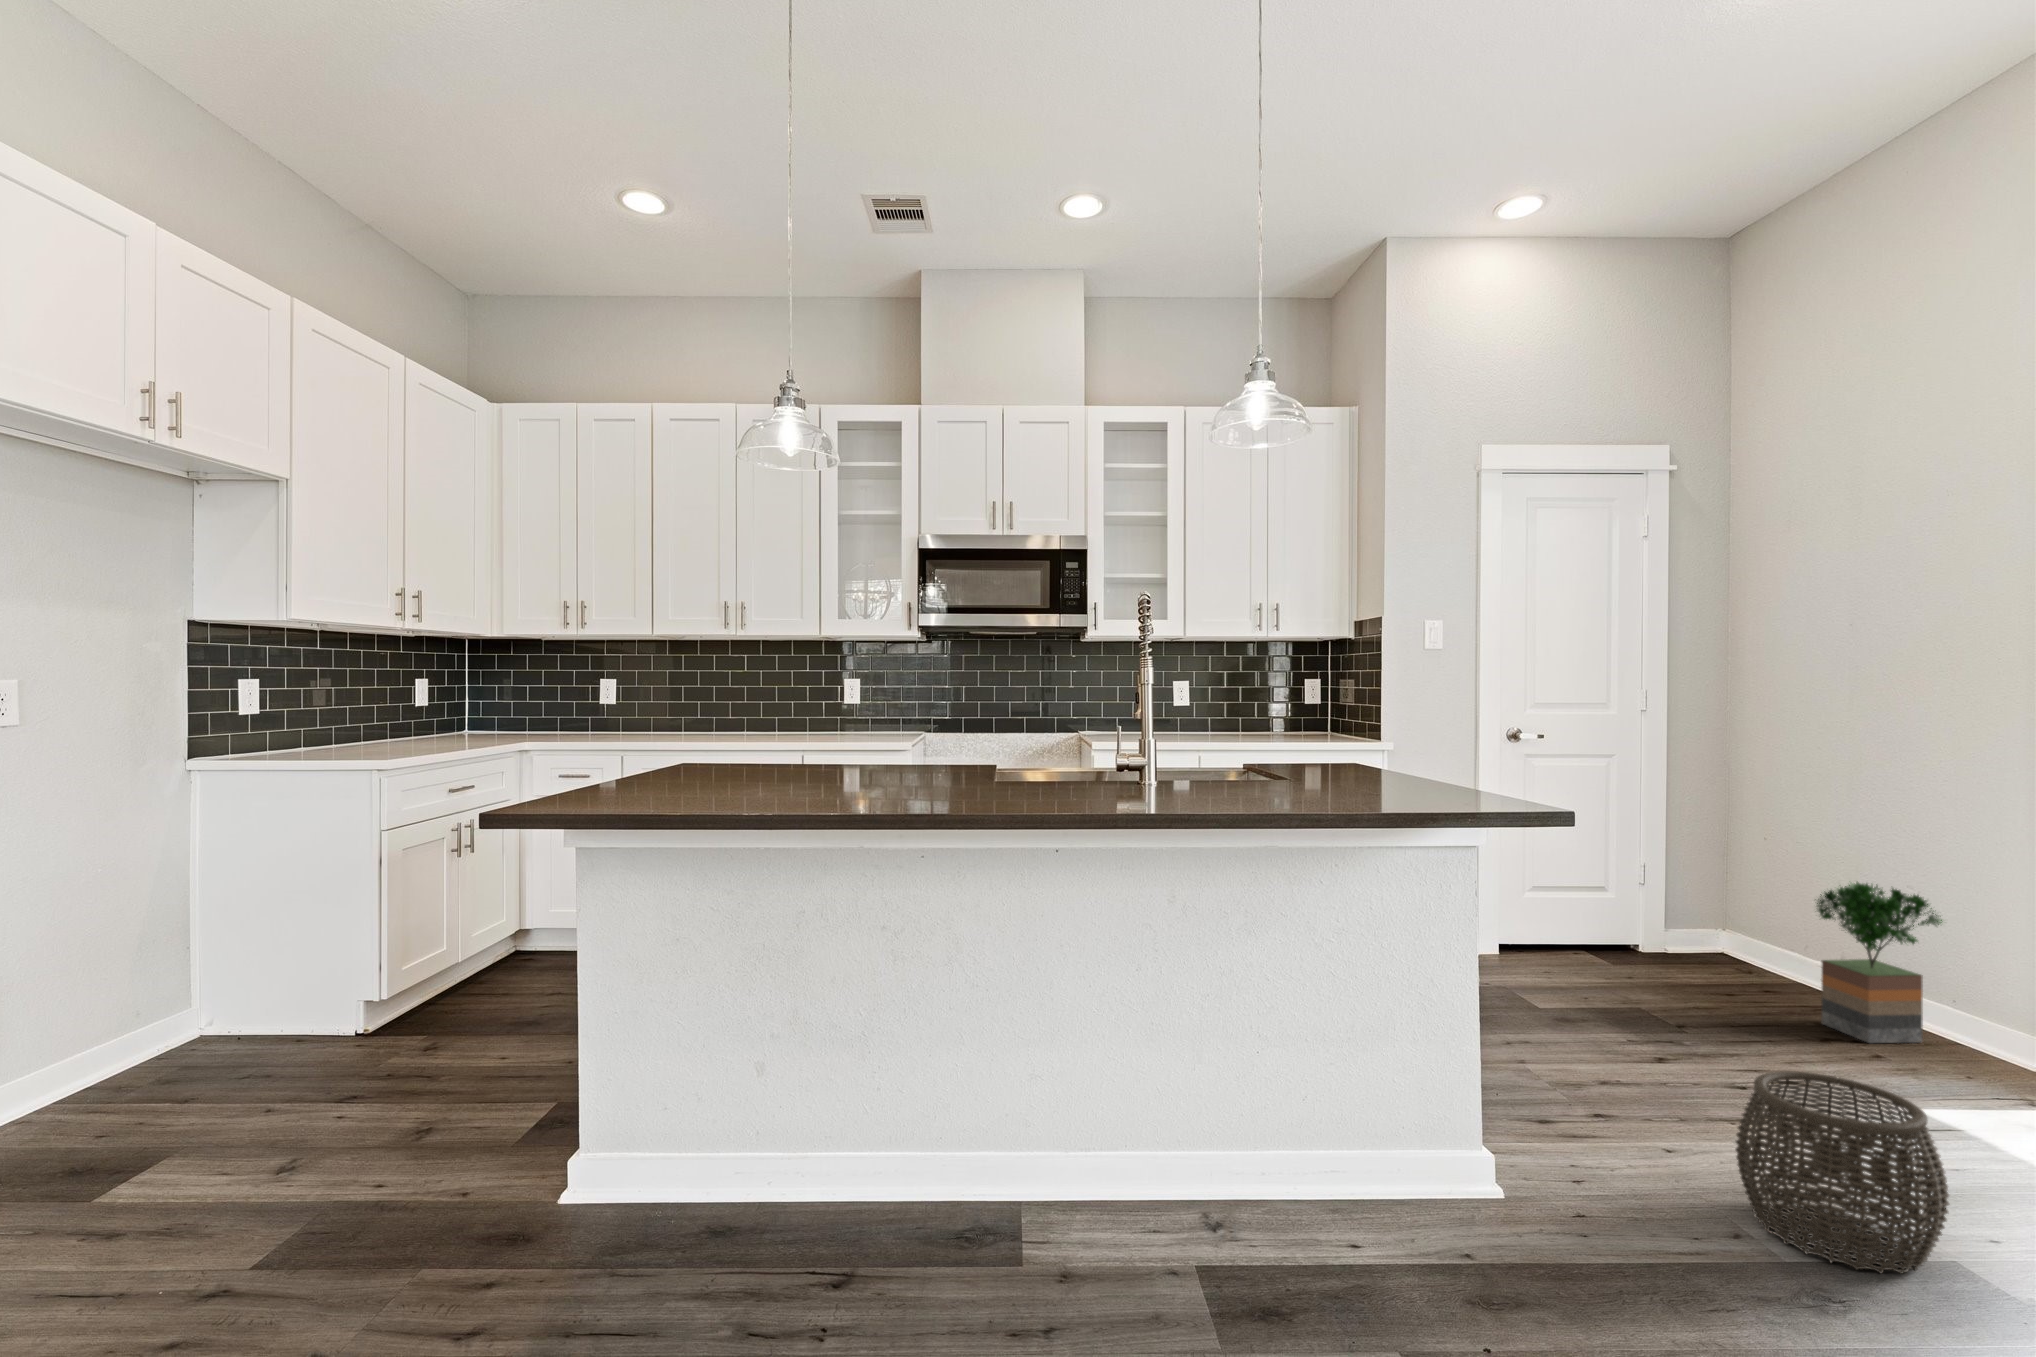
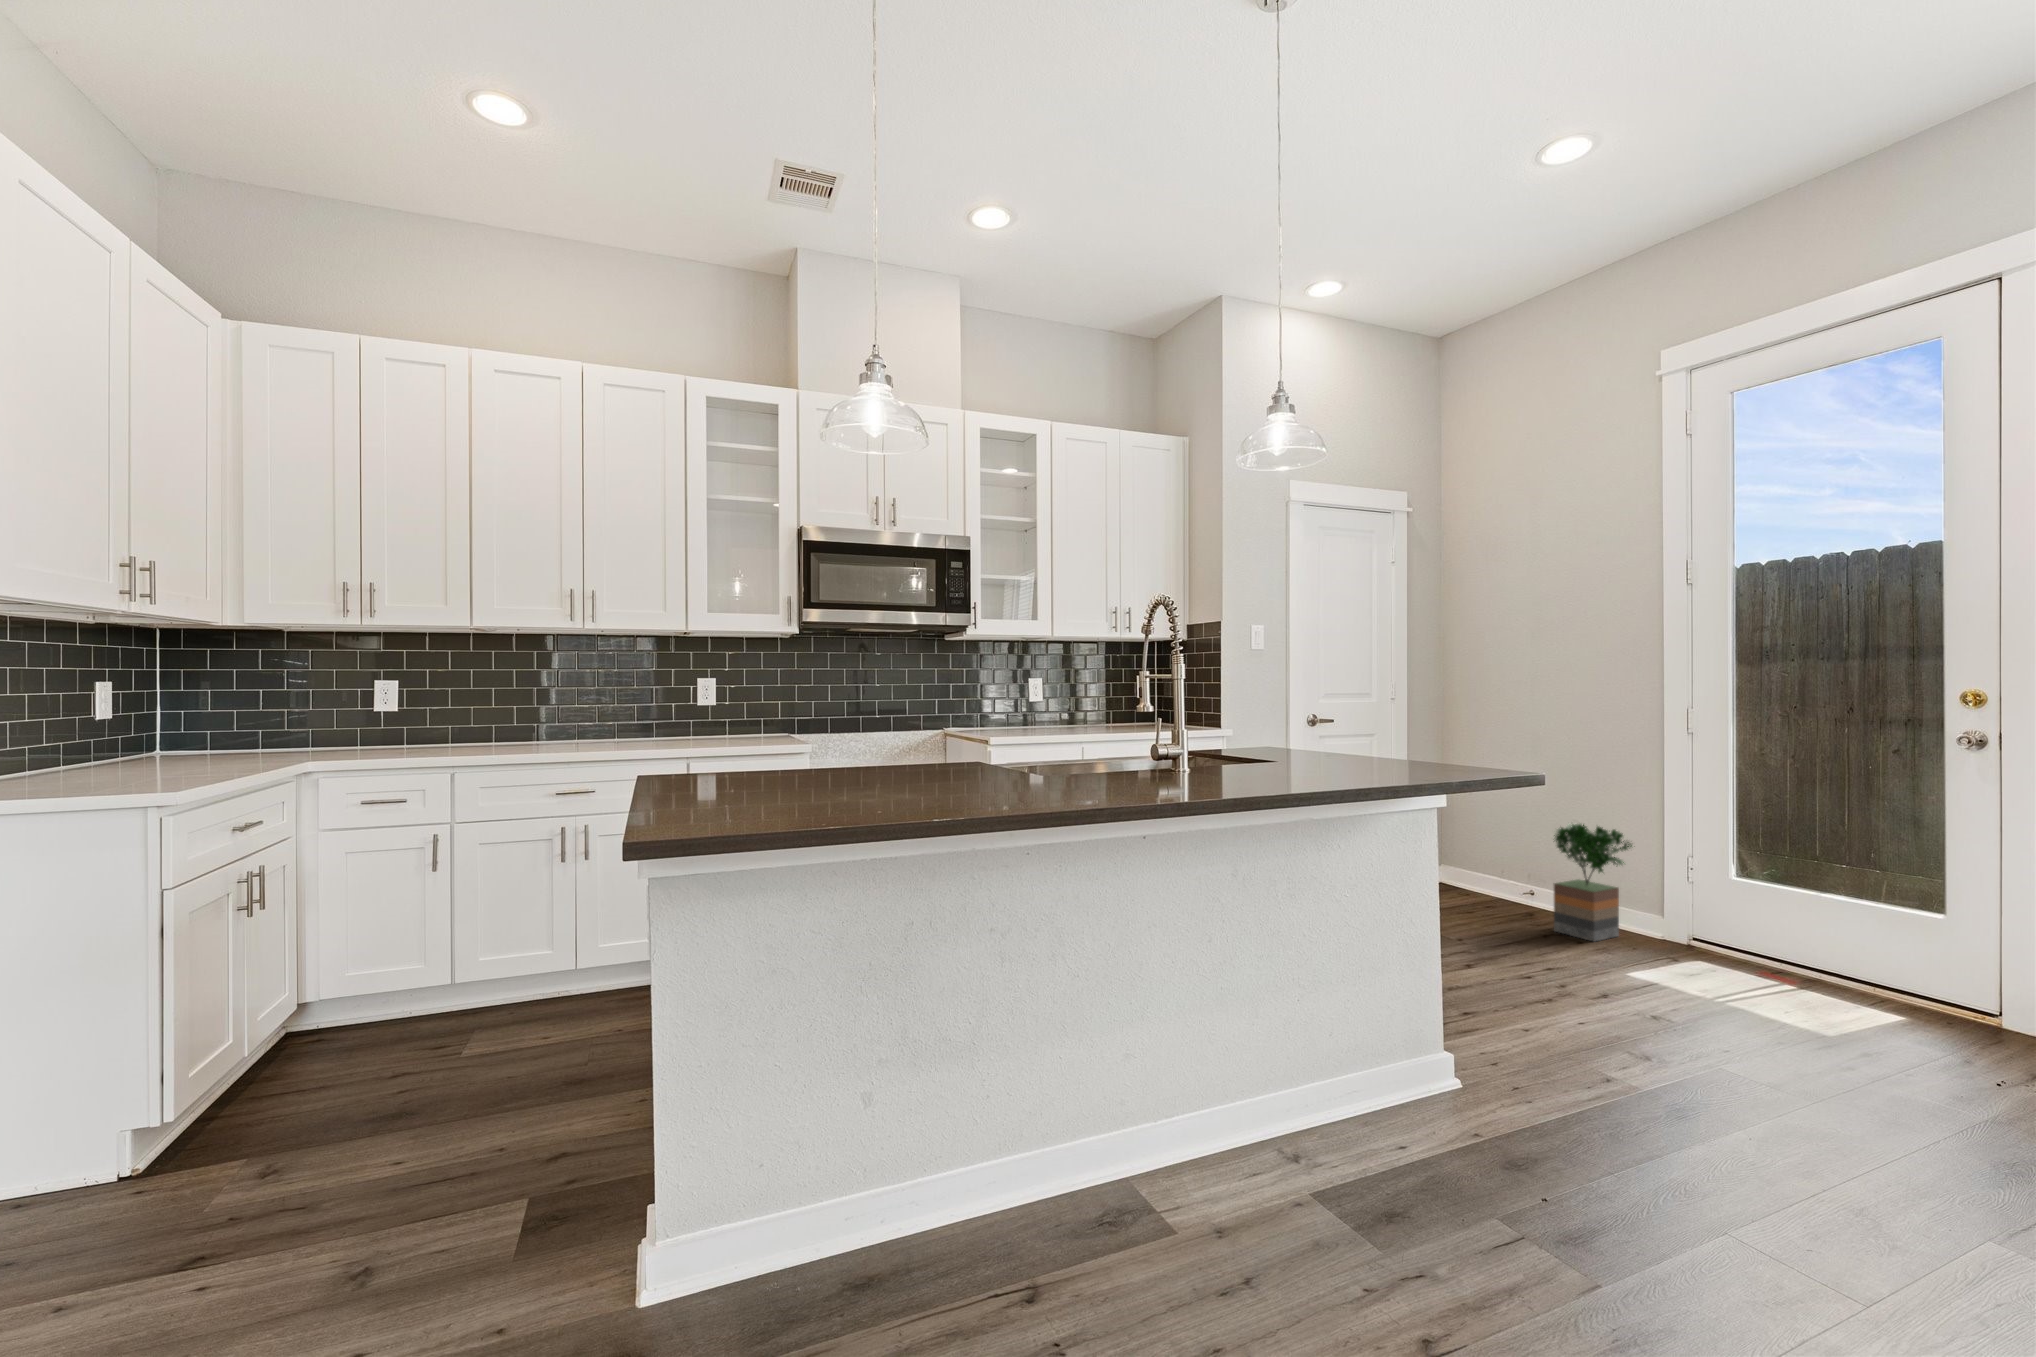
woven basket: present [1735,1071,1949,1274] -> none [1674,974,1838,1121]

